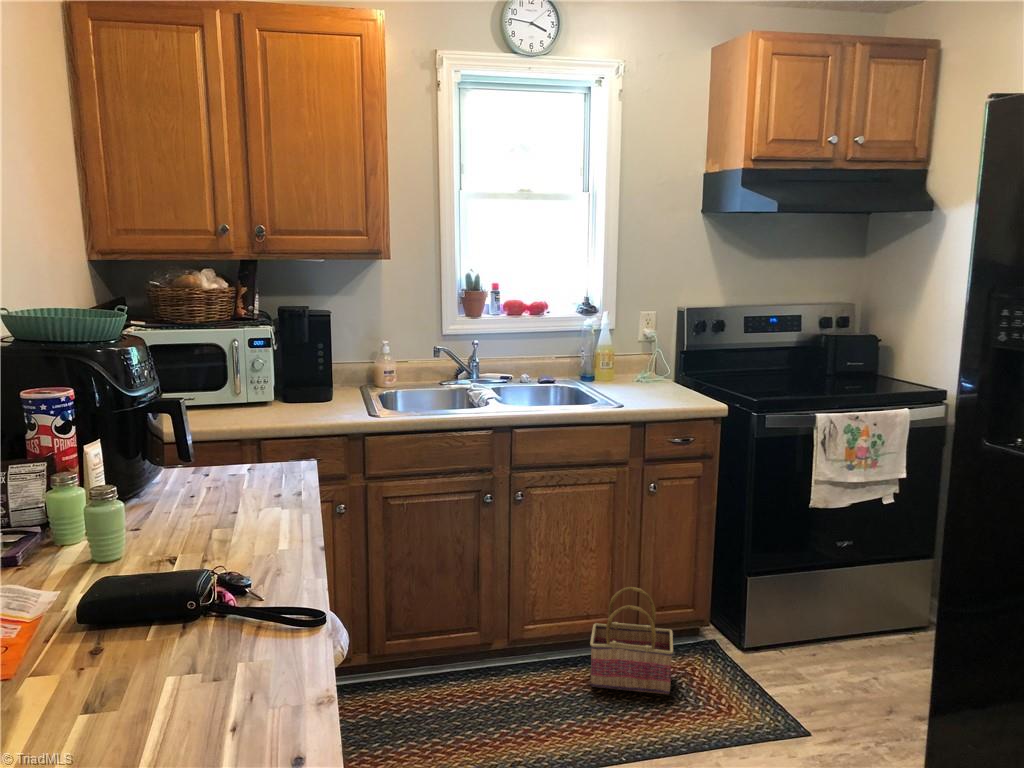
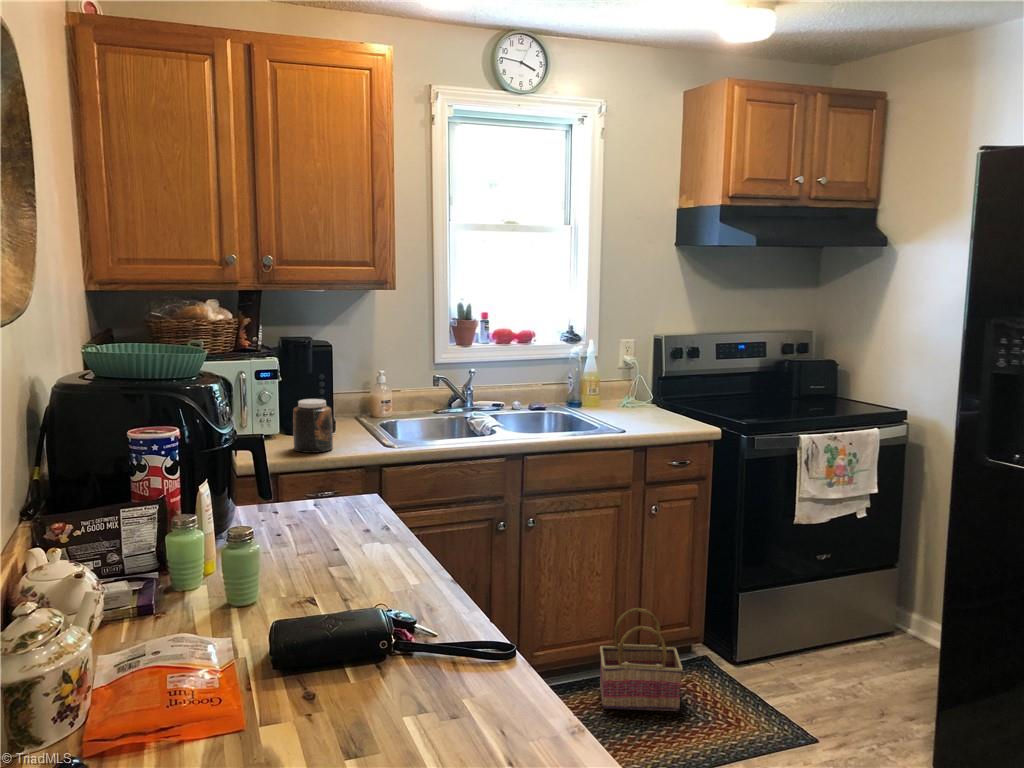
jar: none [280,367,319,419] -> present [293,399,333,453]

